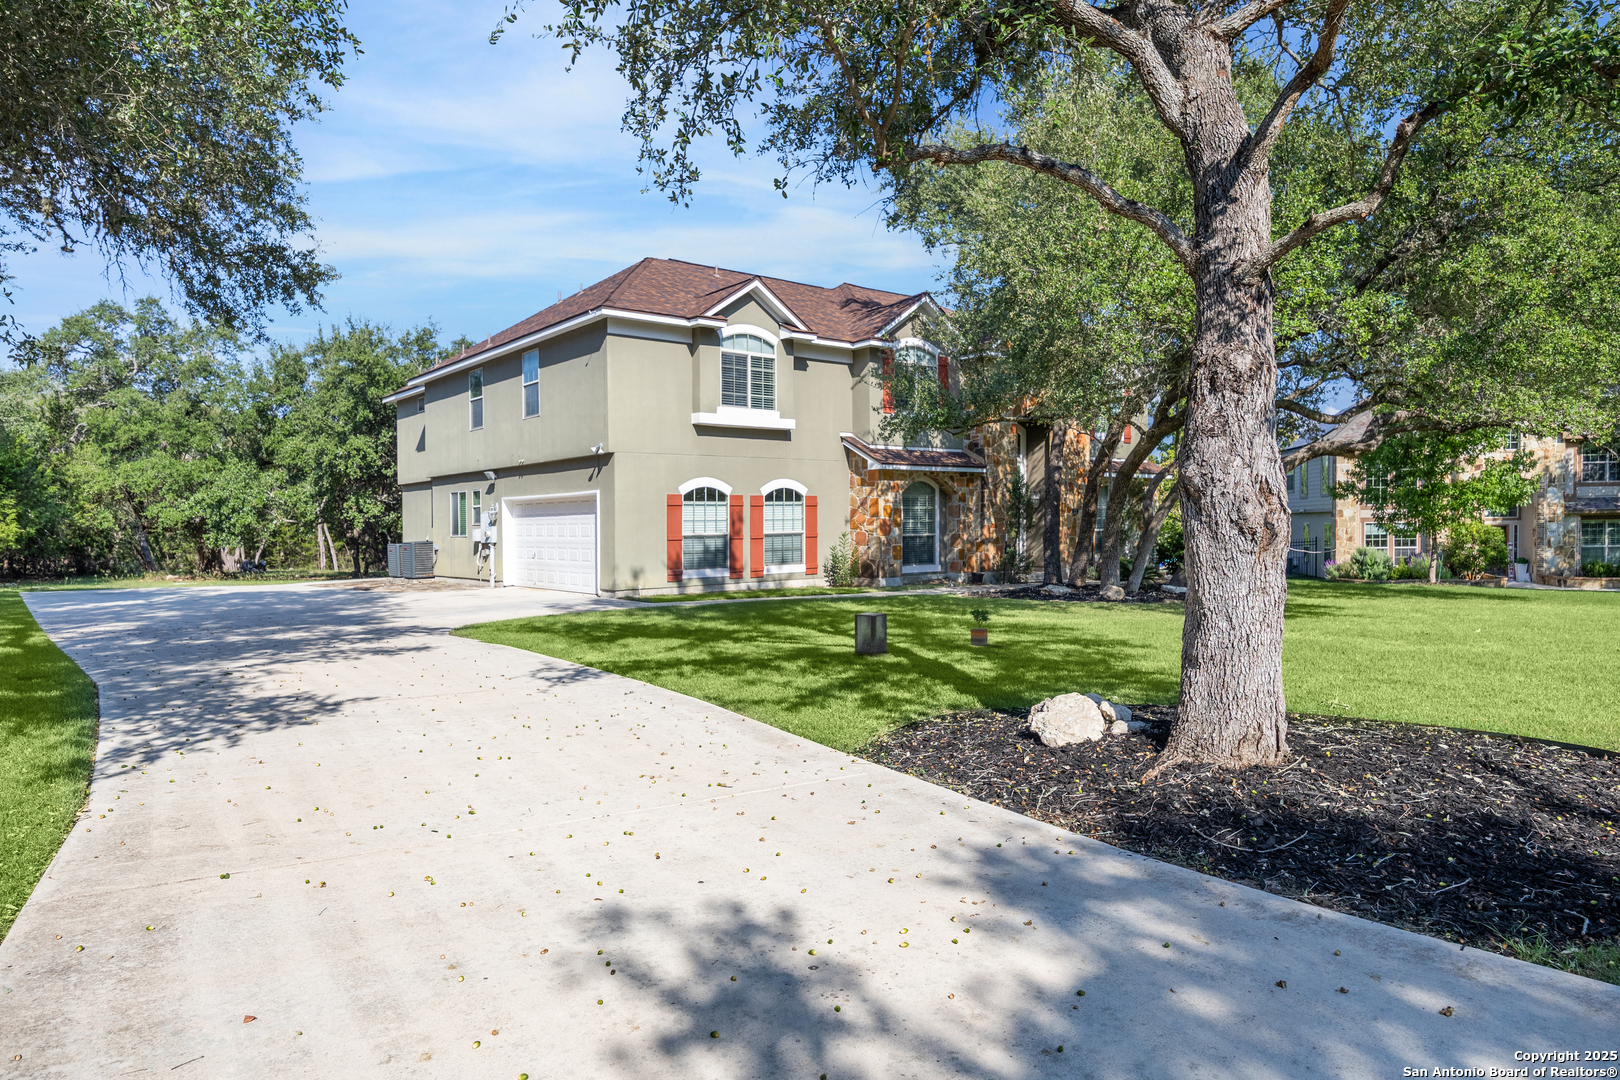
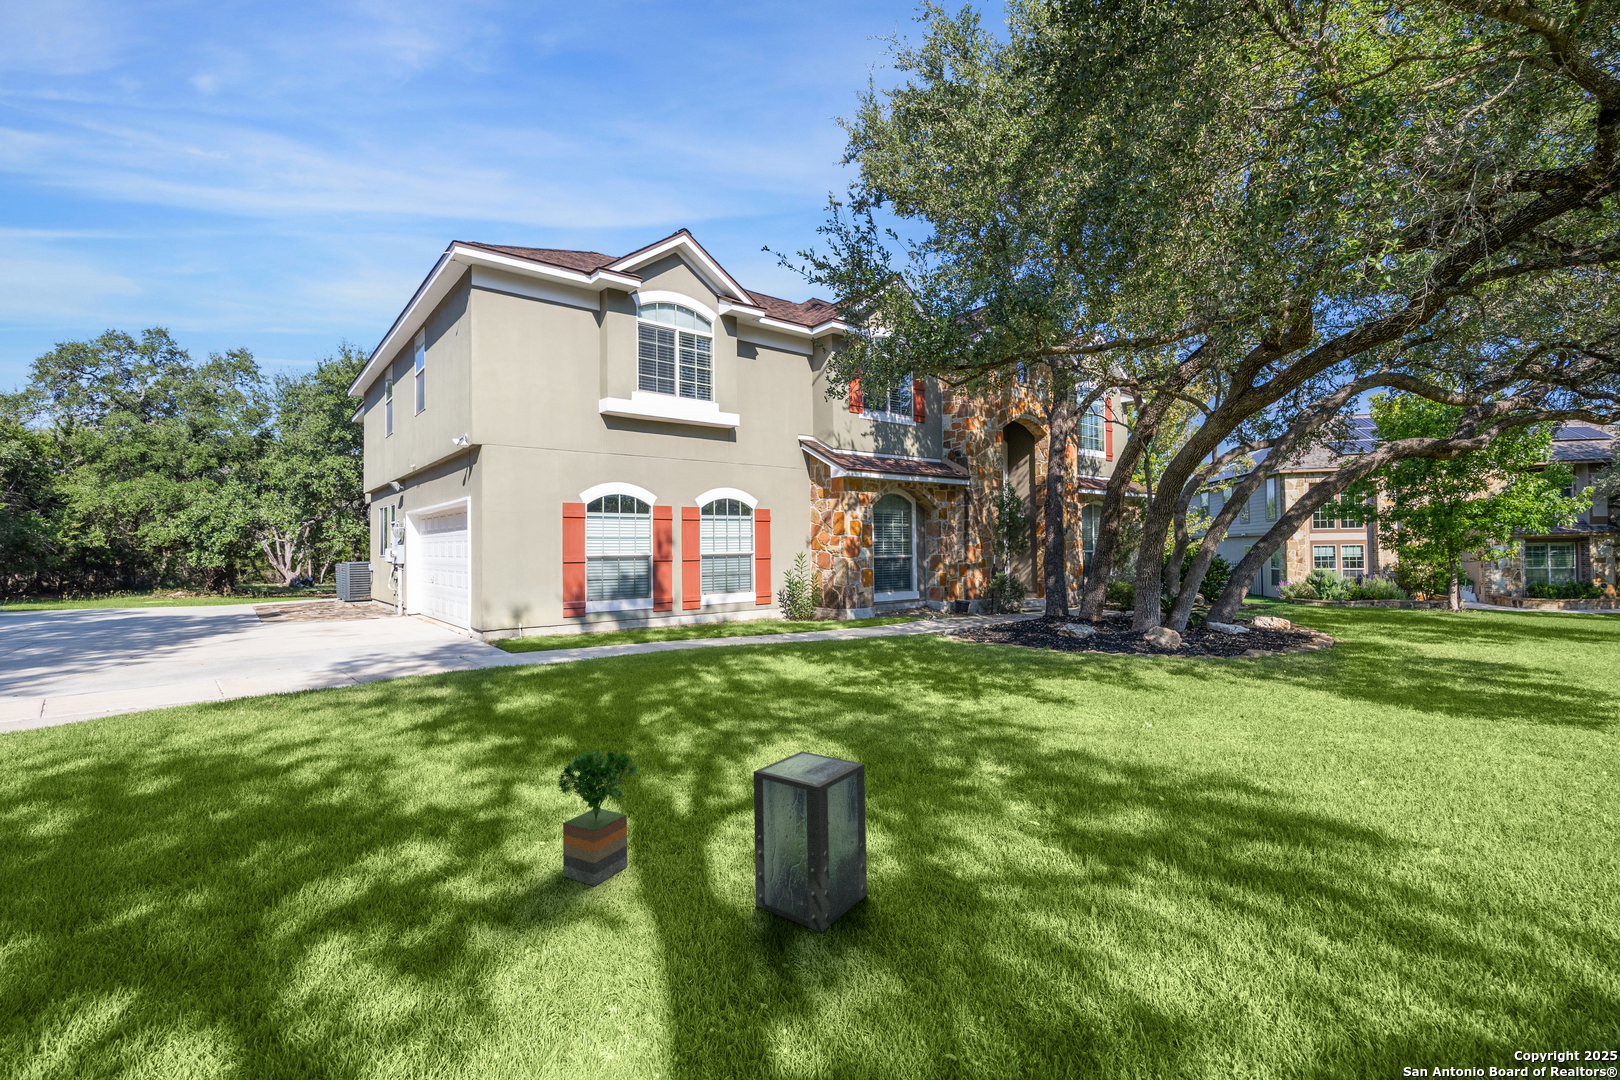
potted tree: present [969,609,991,646] -> present [558,750,638,886]

